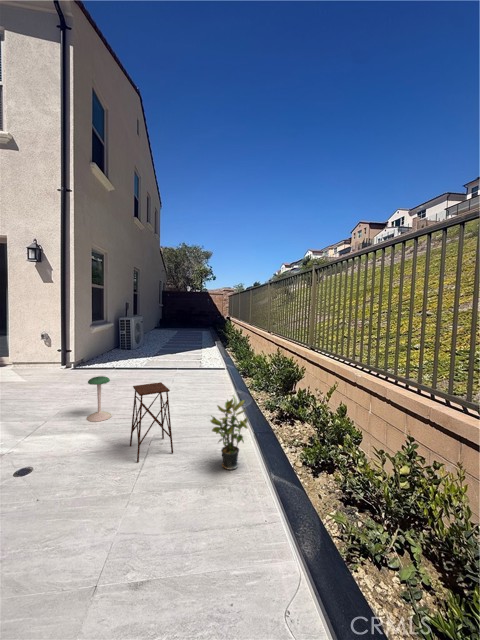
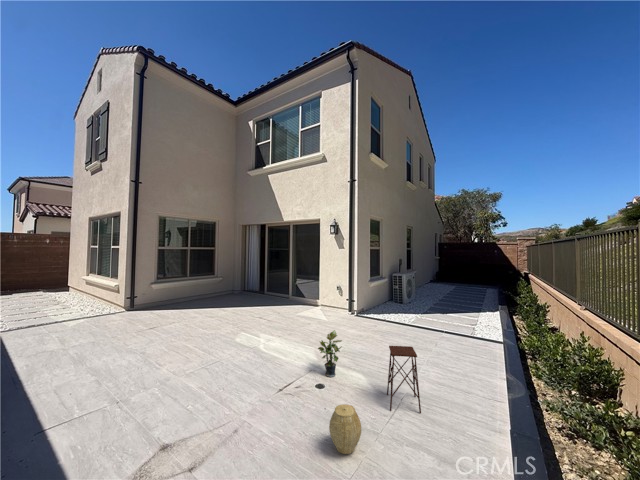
stool: present [87,376,112,422] -> none [360,330,378,367]
potted plant: present [210,396,248,470] -> present [318,330,342,377]
woven basket: none [53,472,107,544] -> present [329,404,361,454]

